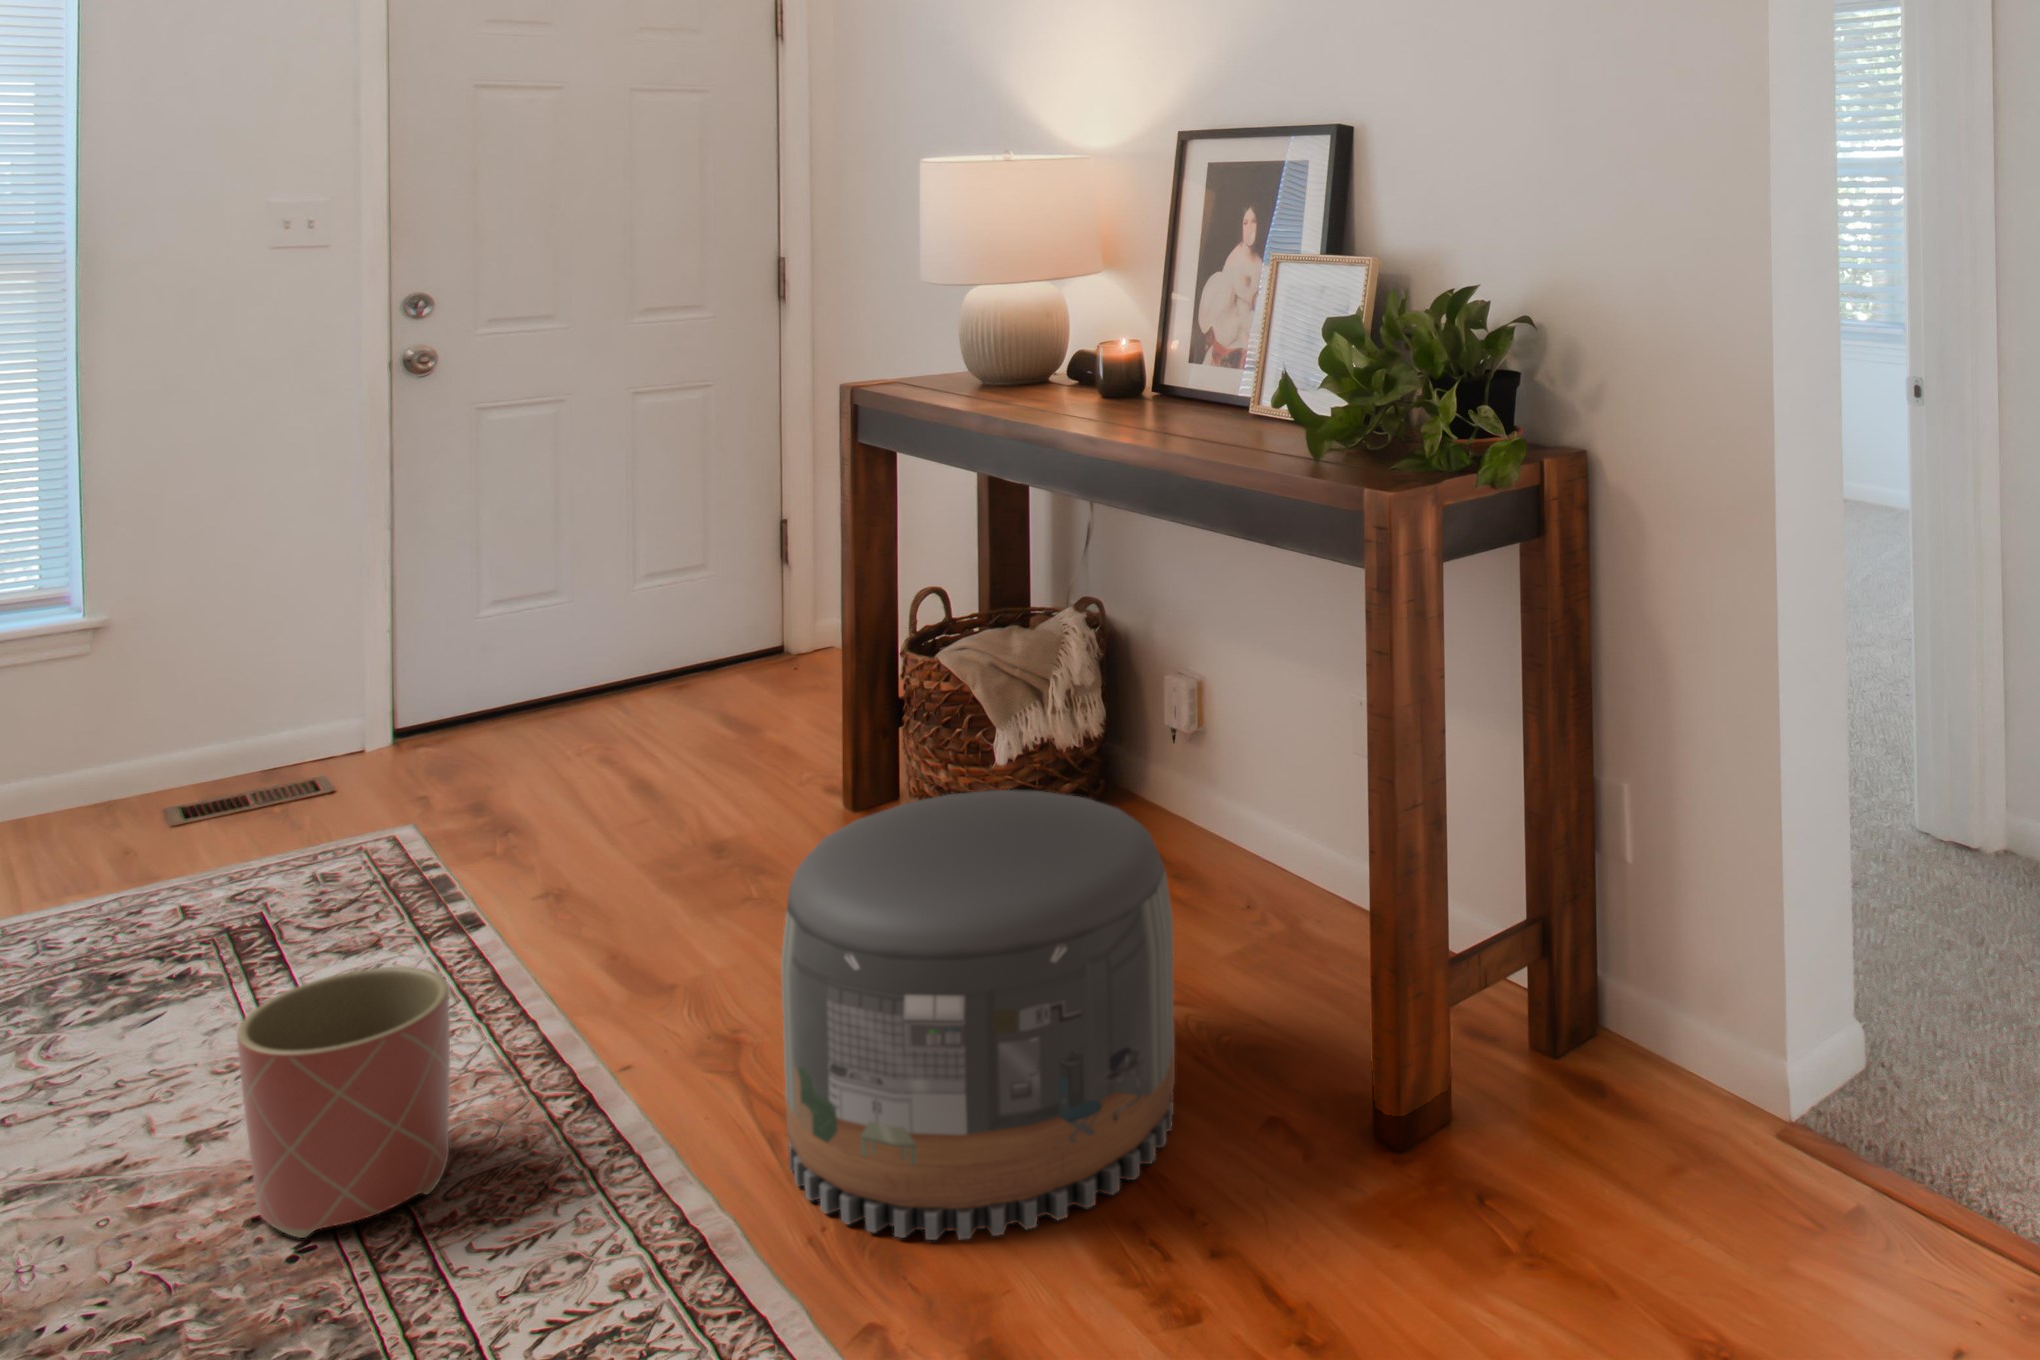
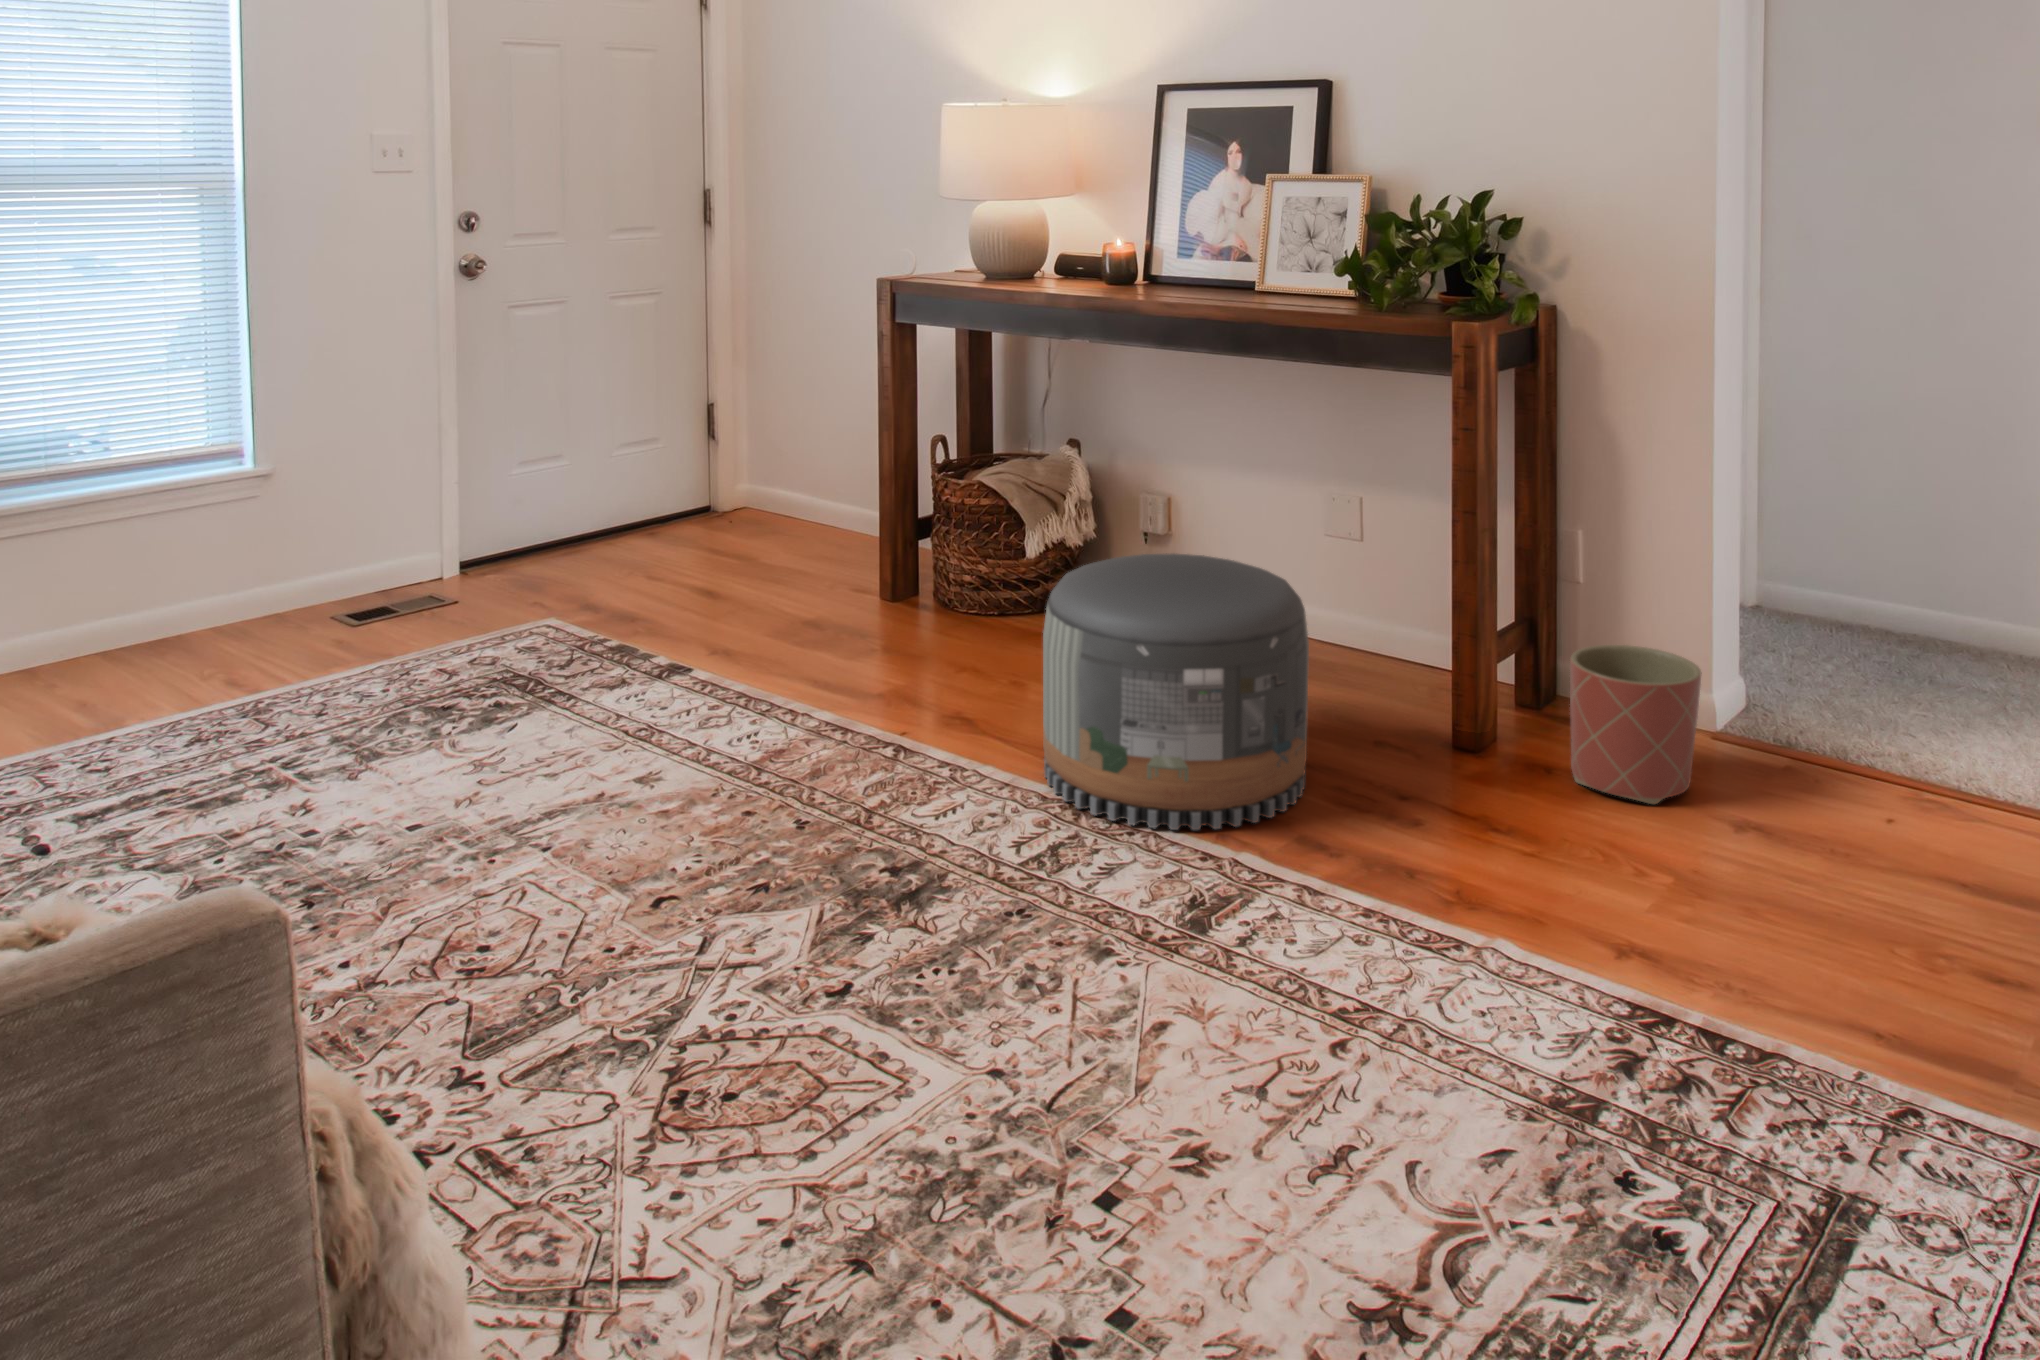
planter: present [237,967,450,1238] -> present [1570,645,1702,804]

